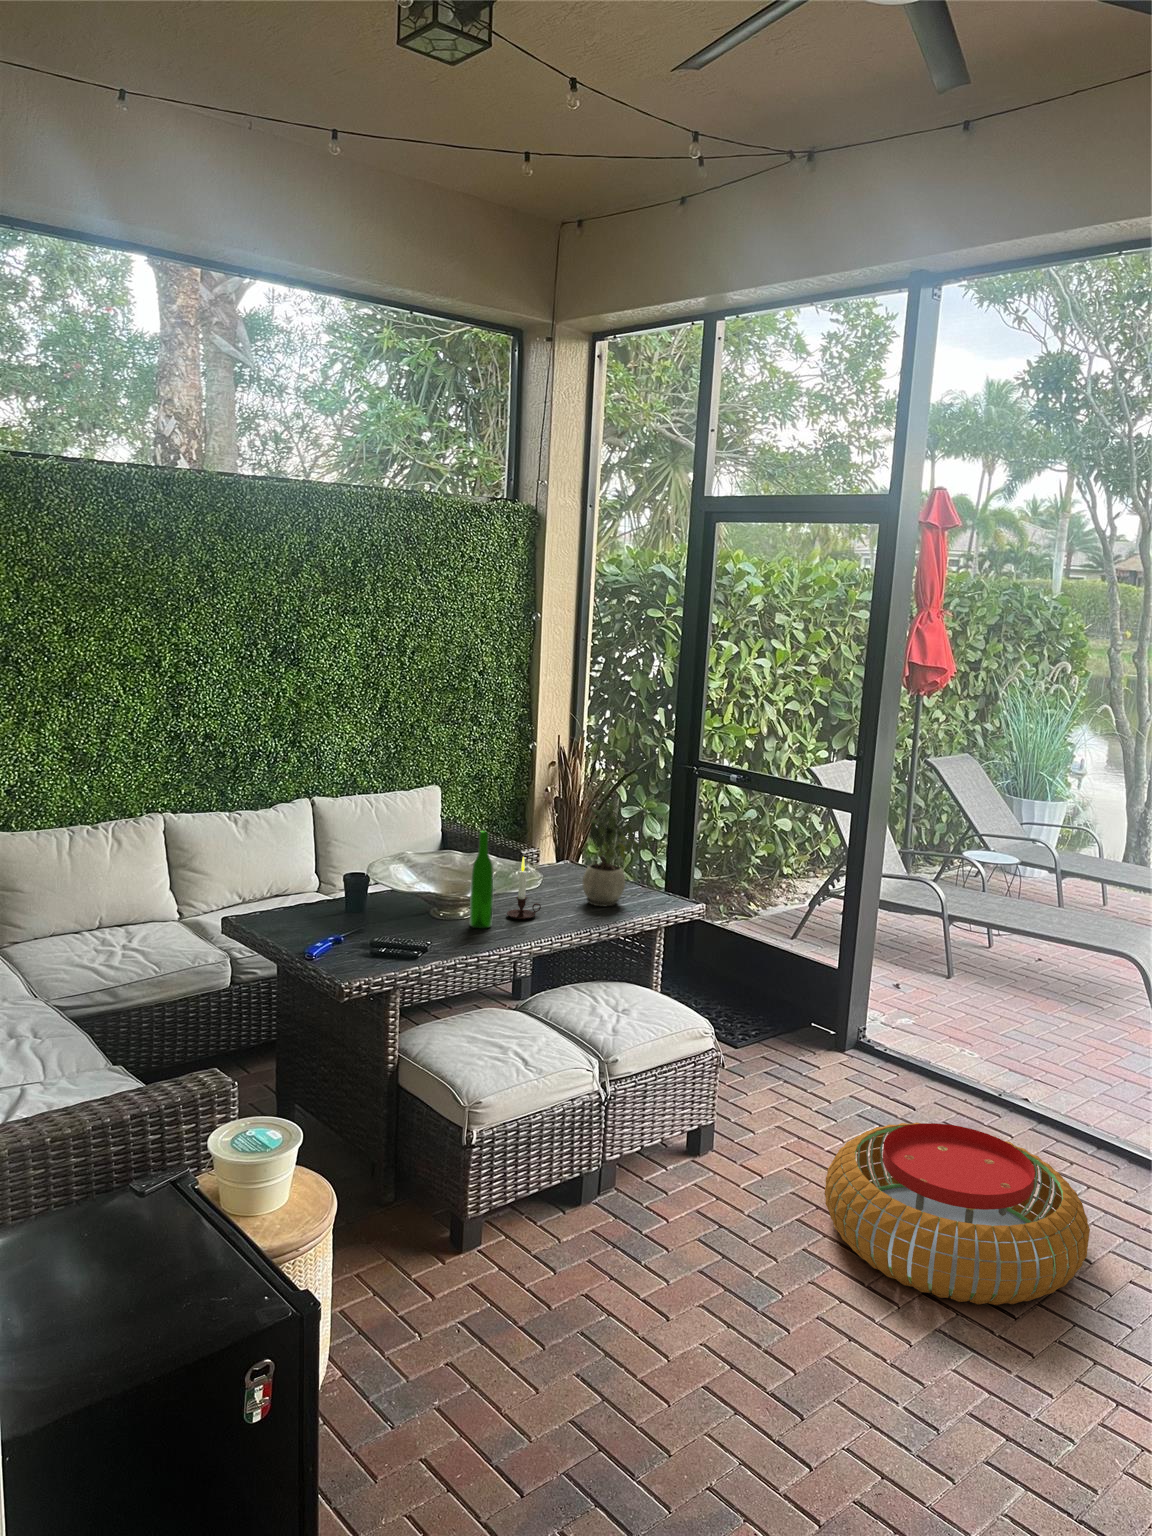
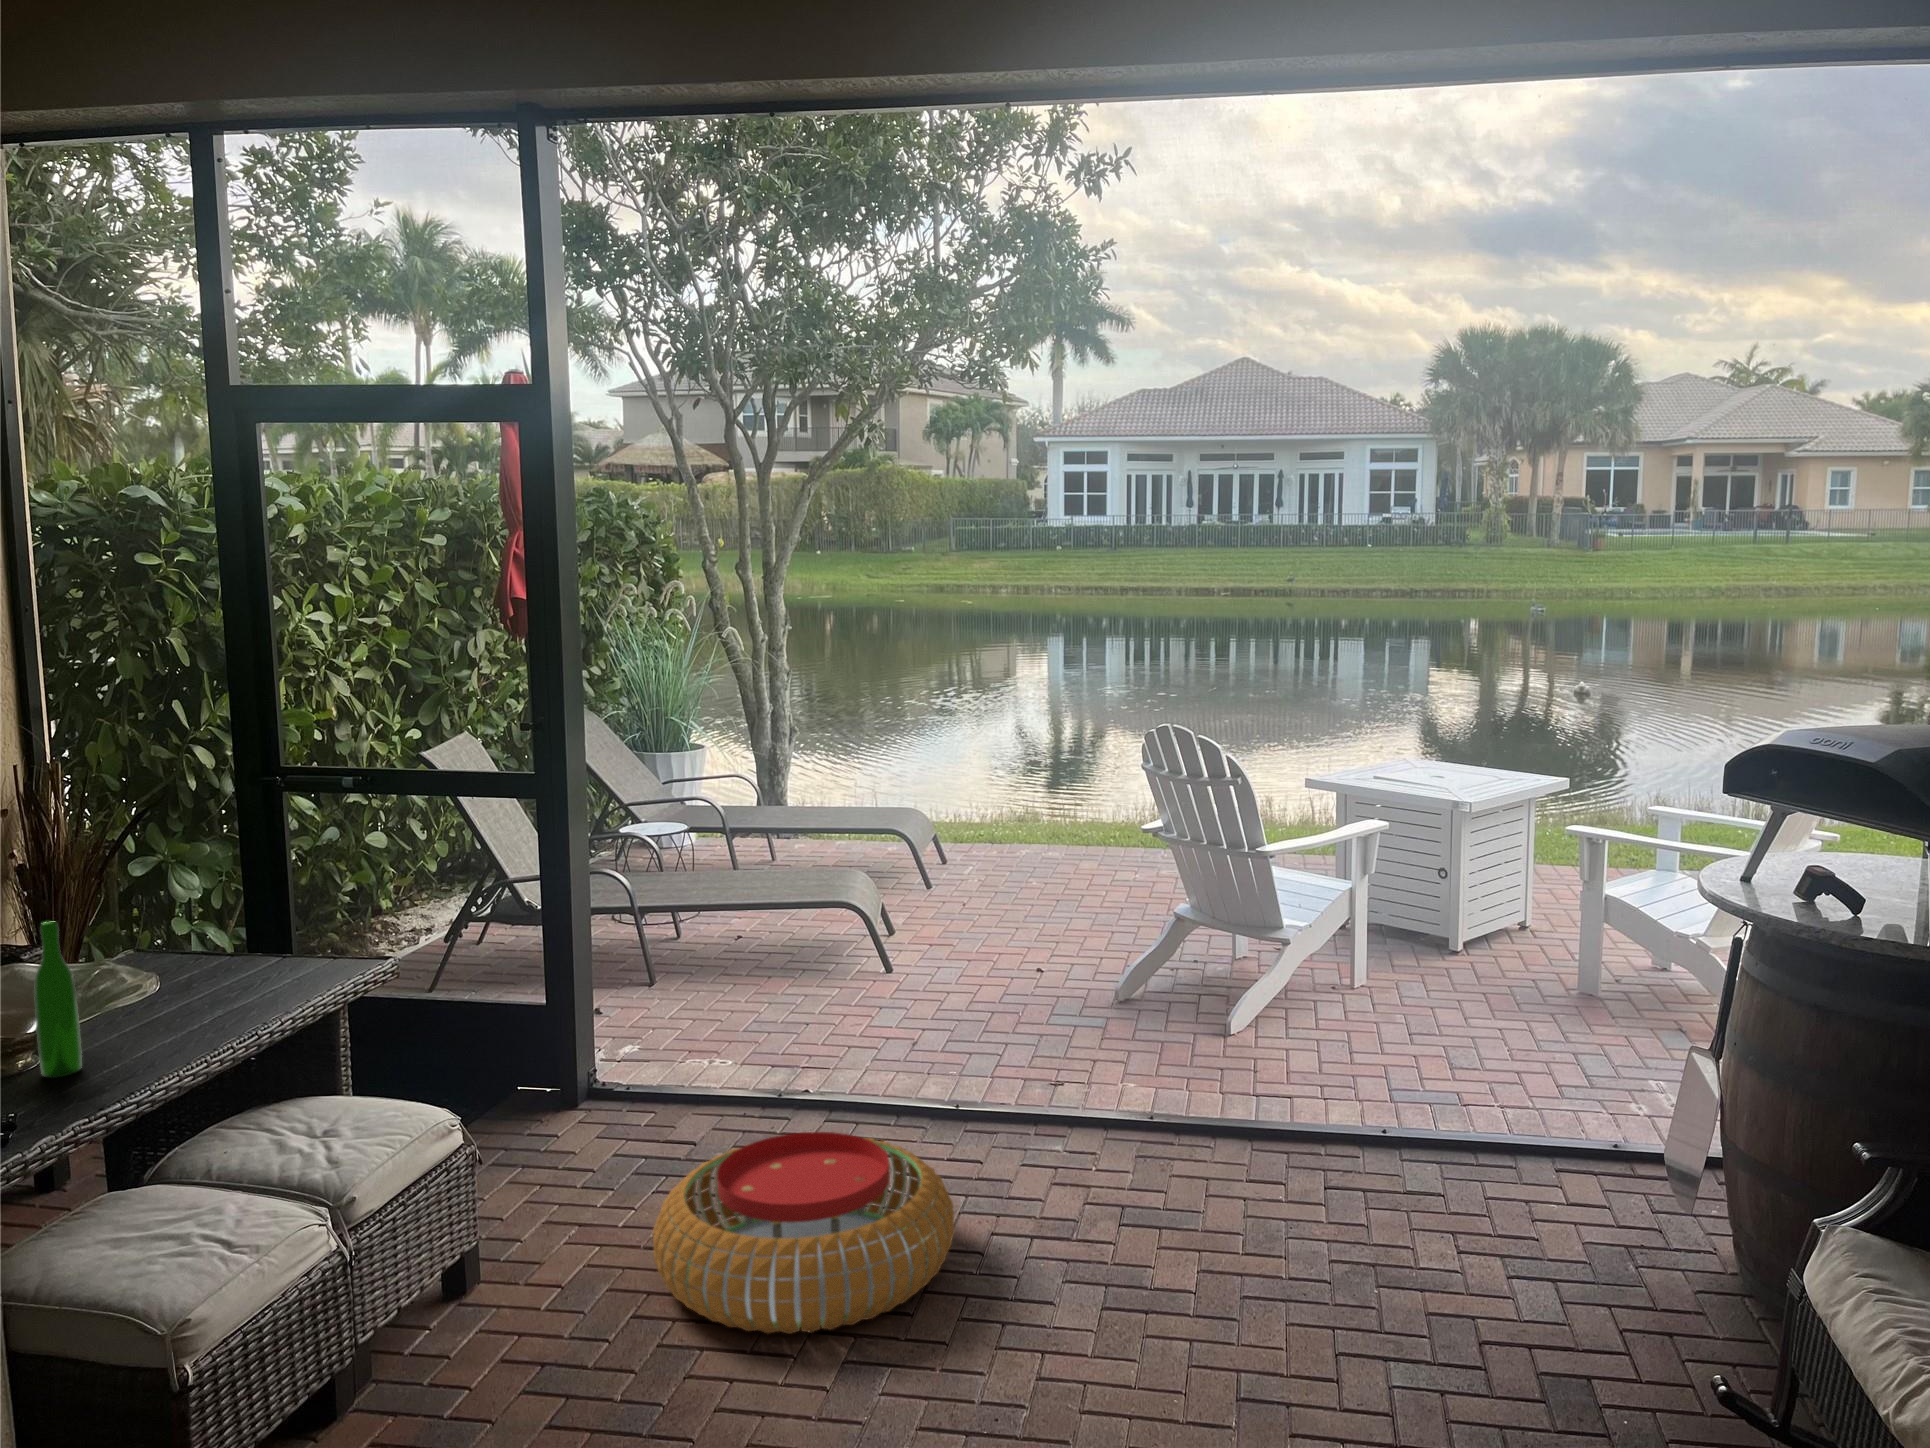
potted plant: present [582,804,654,906] -> none [194,842,309,998]
candle: present [507,857,541,919] -> none [94,948,149,1047]

